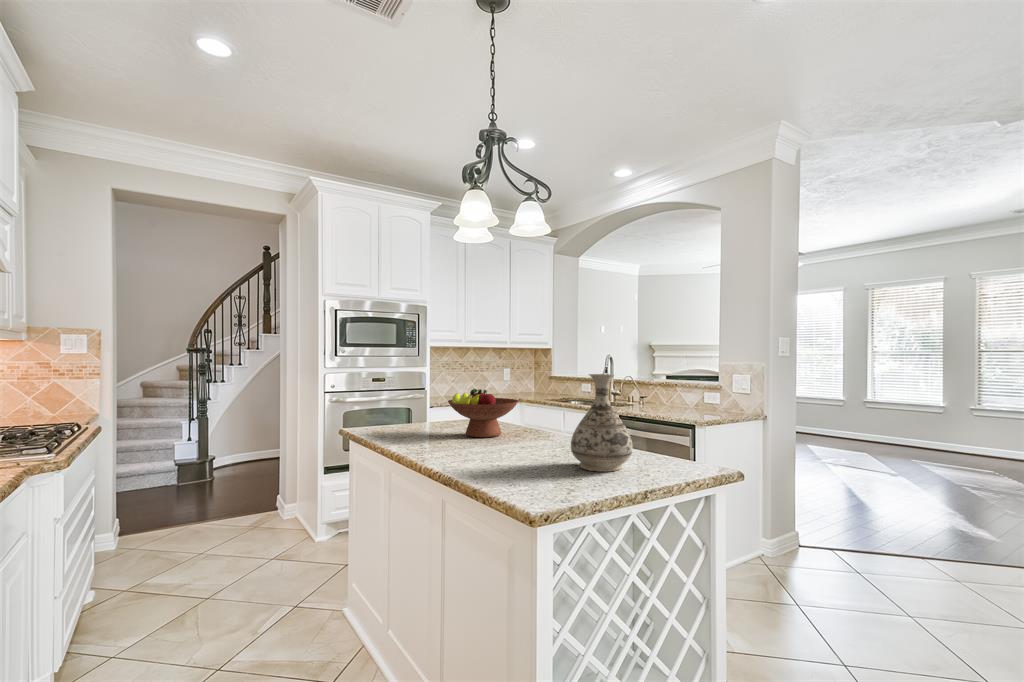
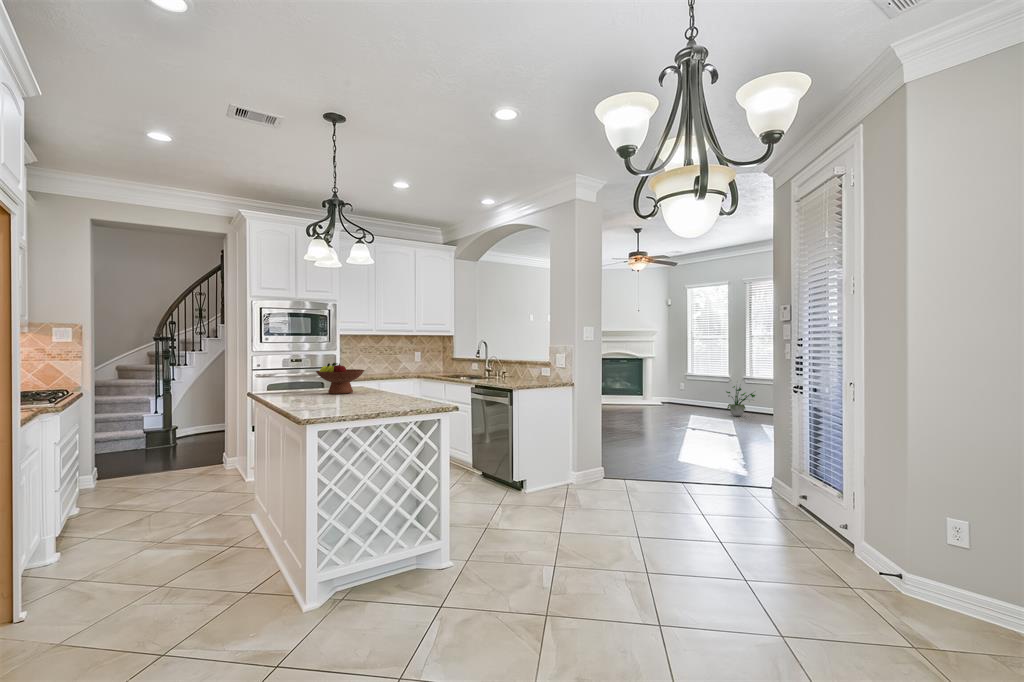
vase: present [571,374,633,472] -> none [362,351,399,406]
potted plant: none [856,401,908,446] -> present [726,386,755,416]

